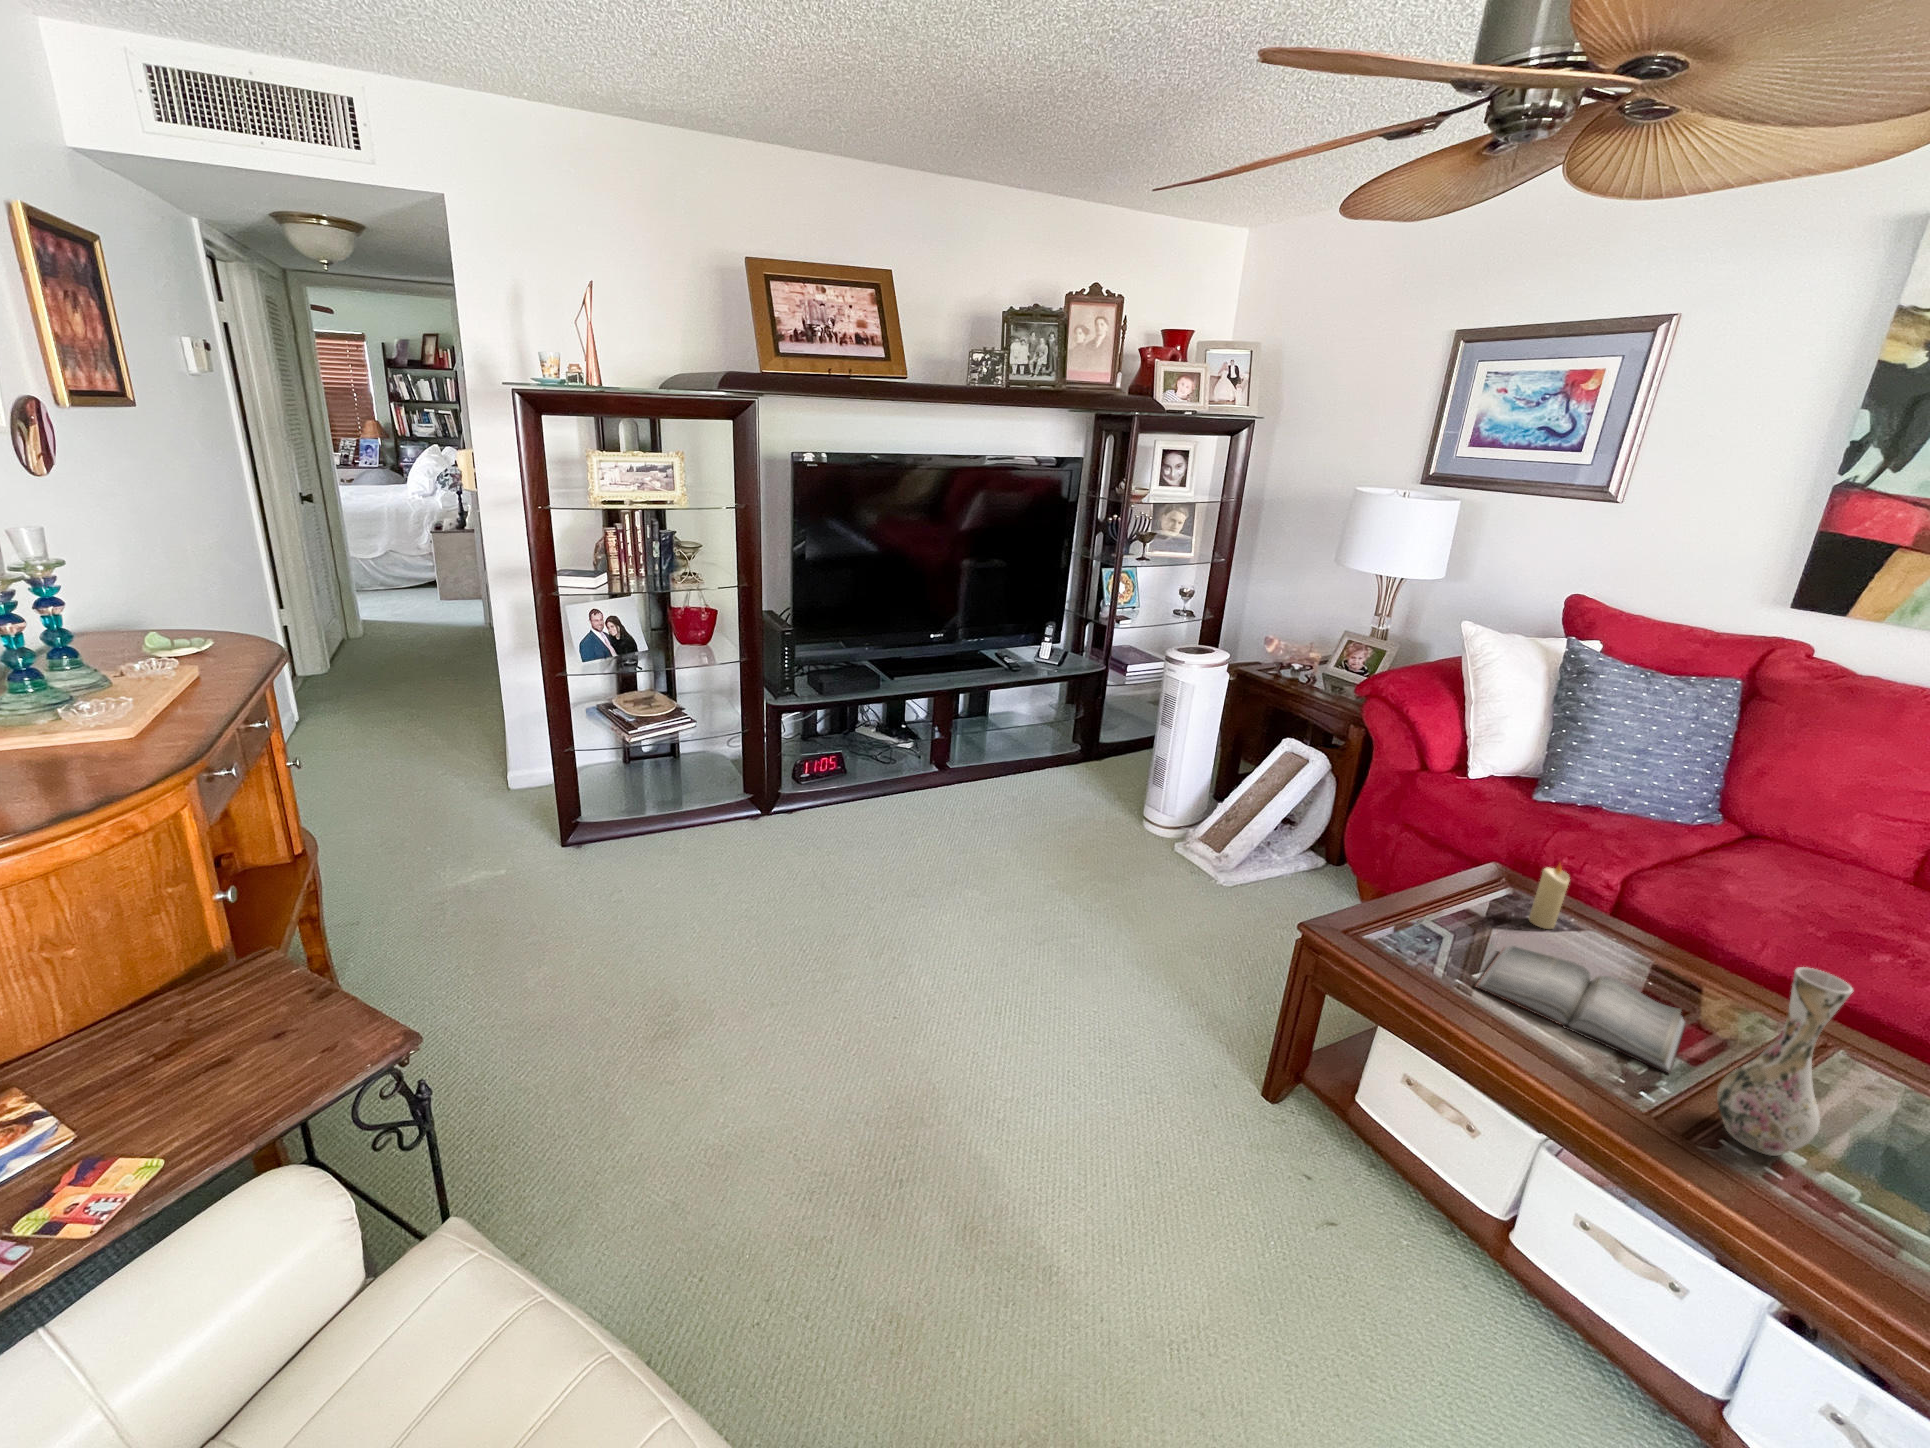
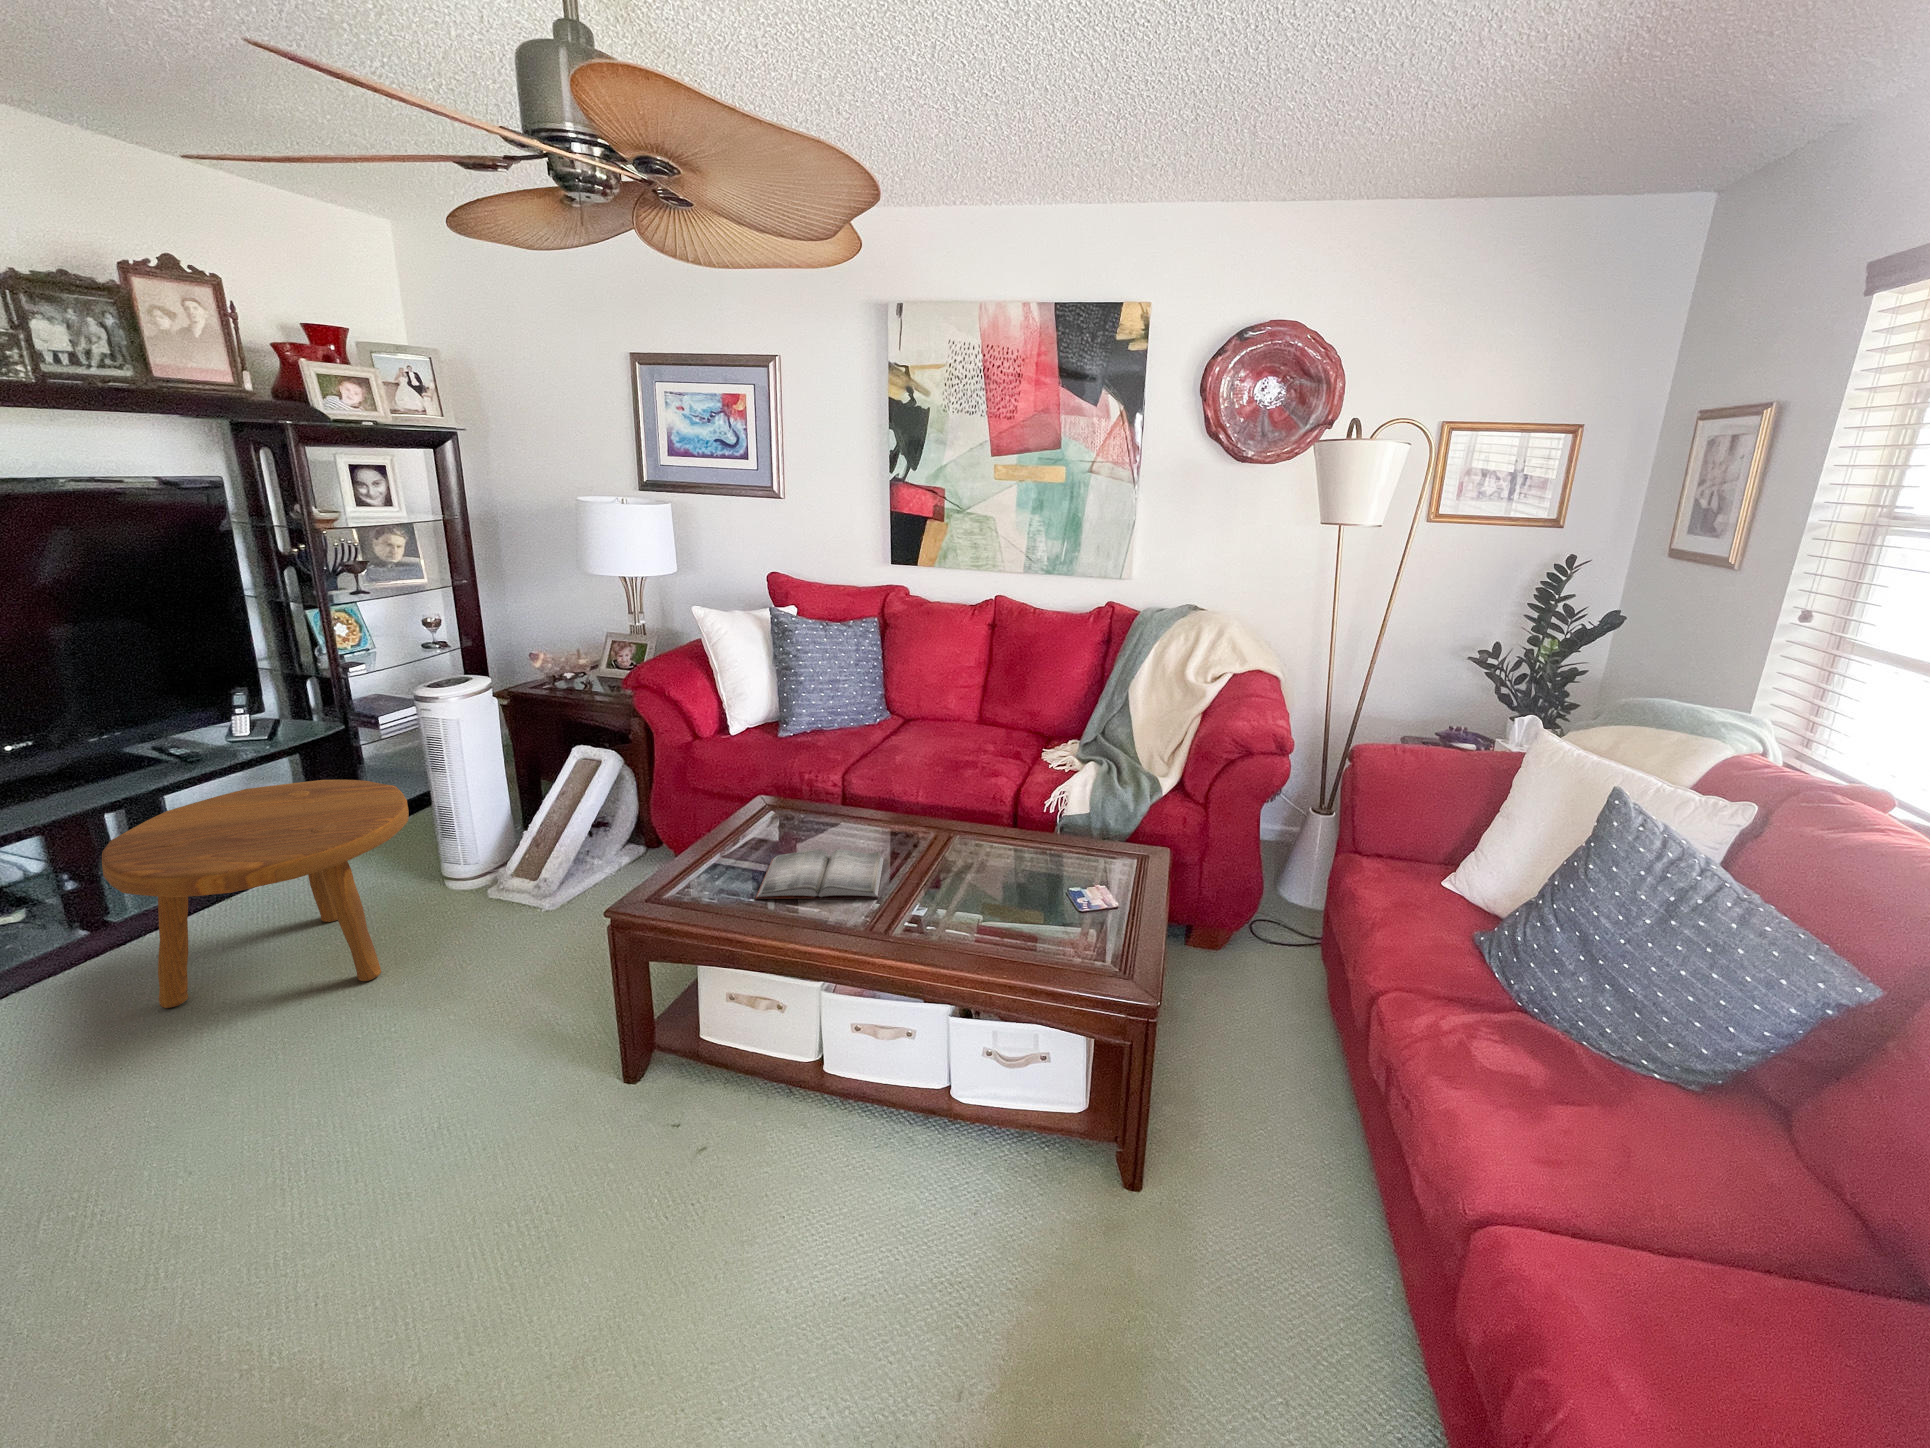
footstool: none [958,700,1141,882] -> present [102,780,409,1008]
candle: present [1529,863,1570,929] -> none [786,779,805,833]
vase: present [1717,967,1853,1156] -> none [898,795,946,922]

